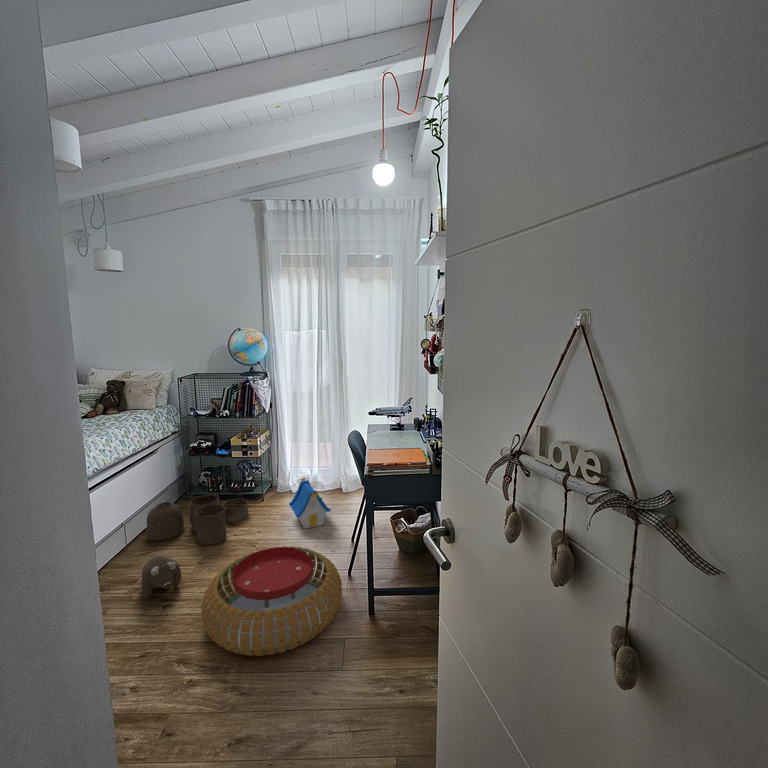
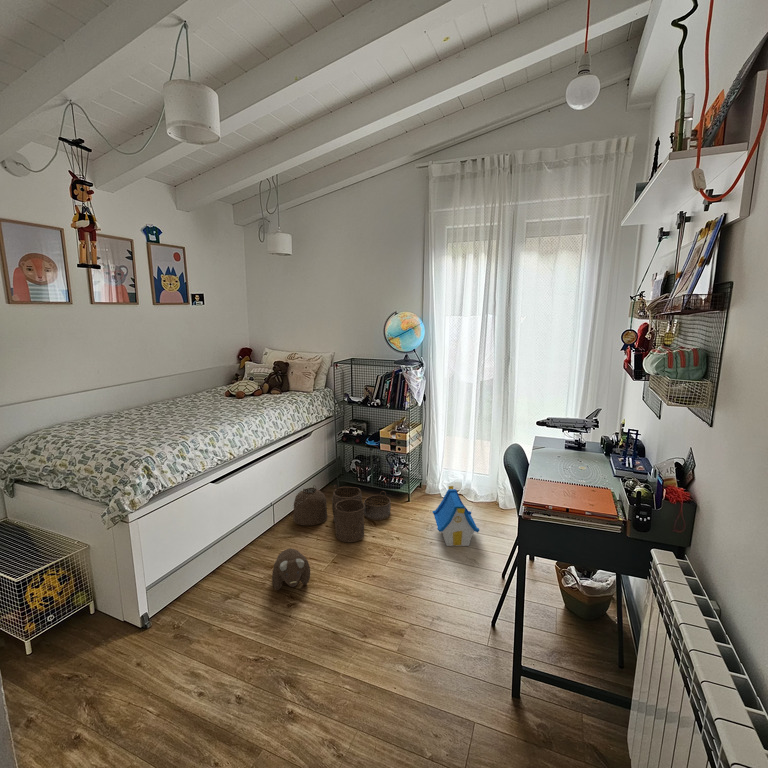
pouf: present [201,546,342,656] -> none [315,568,479,717]

